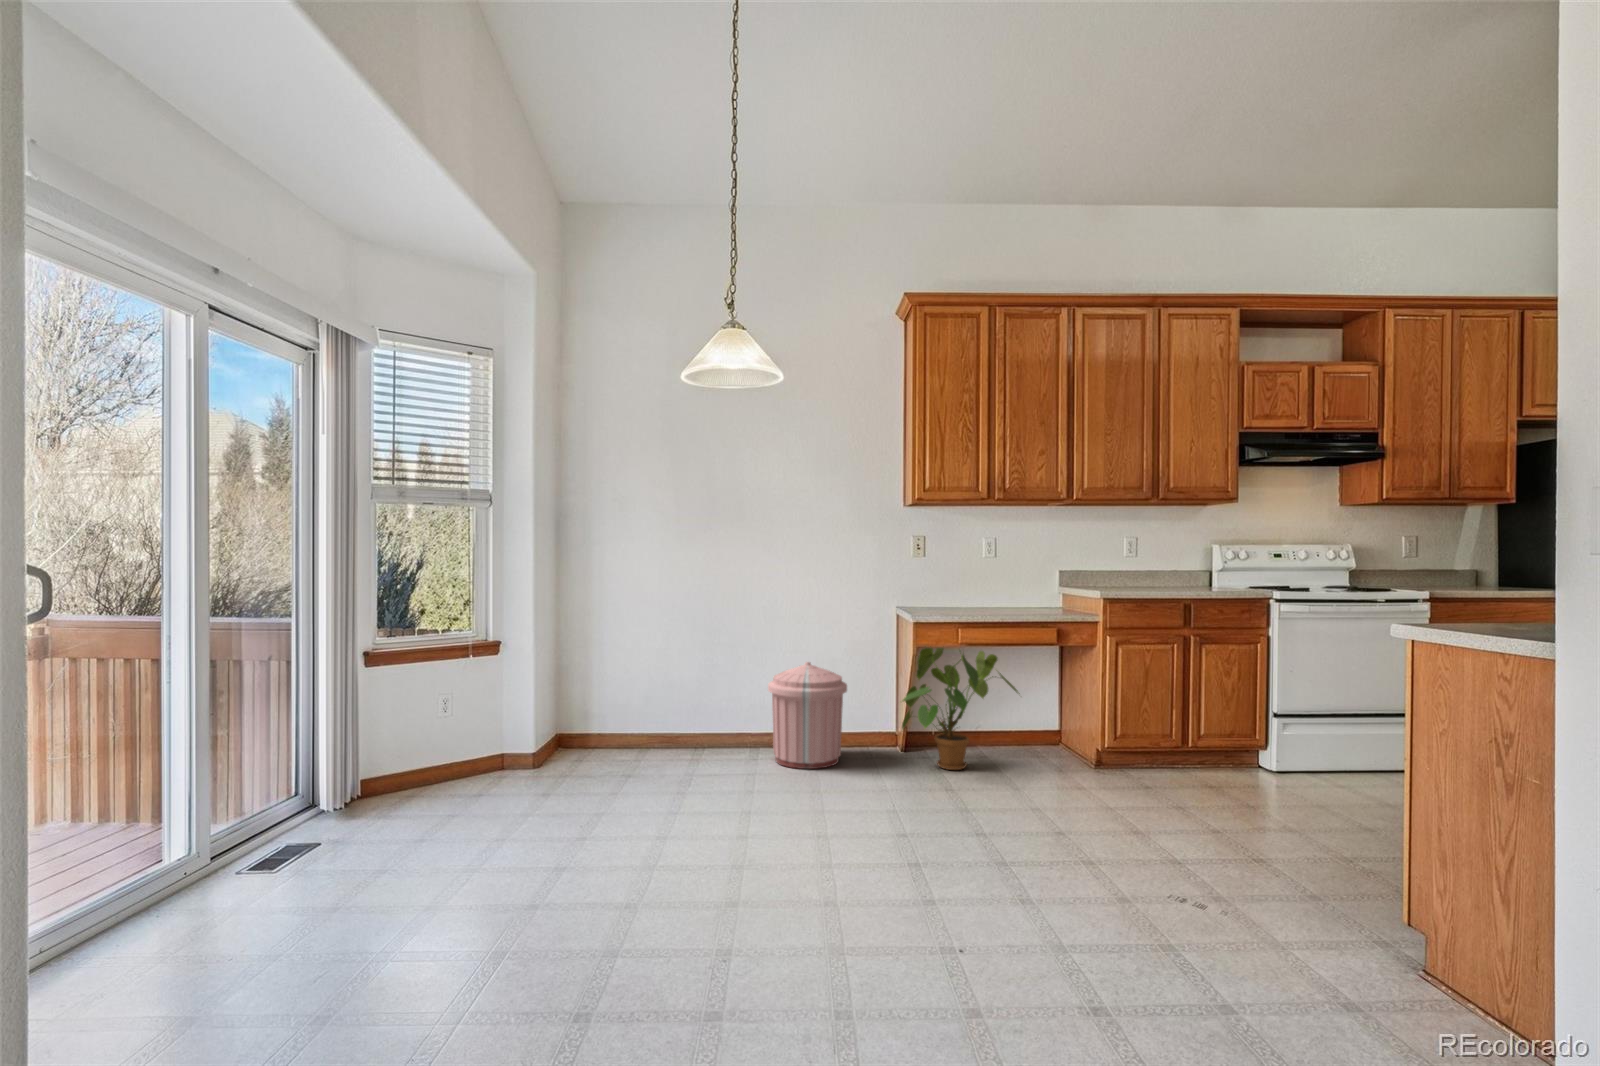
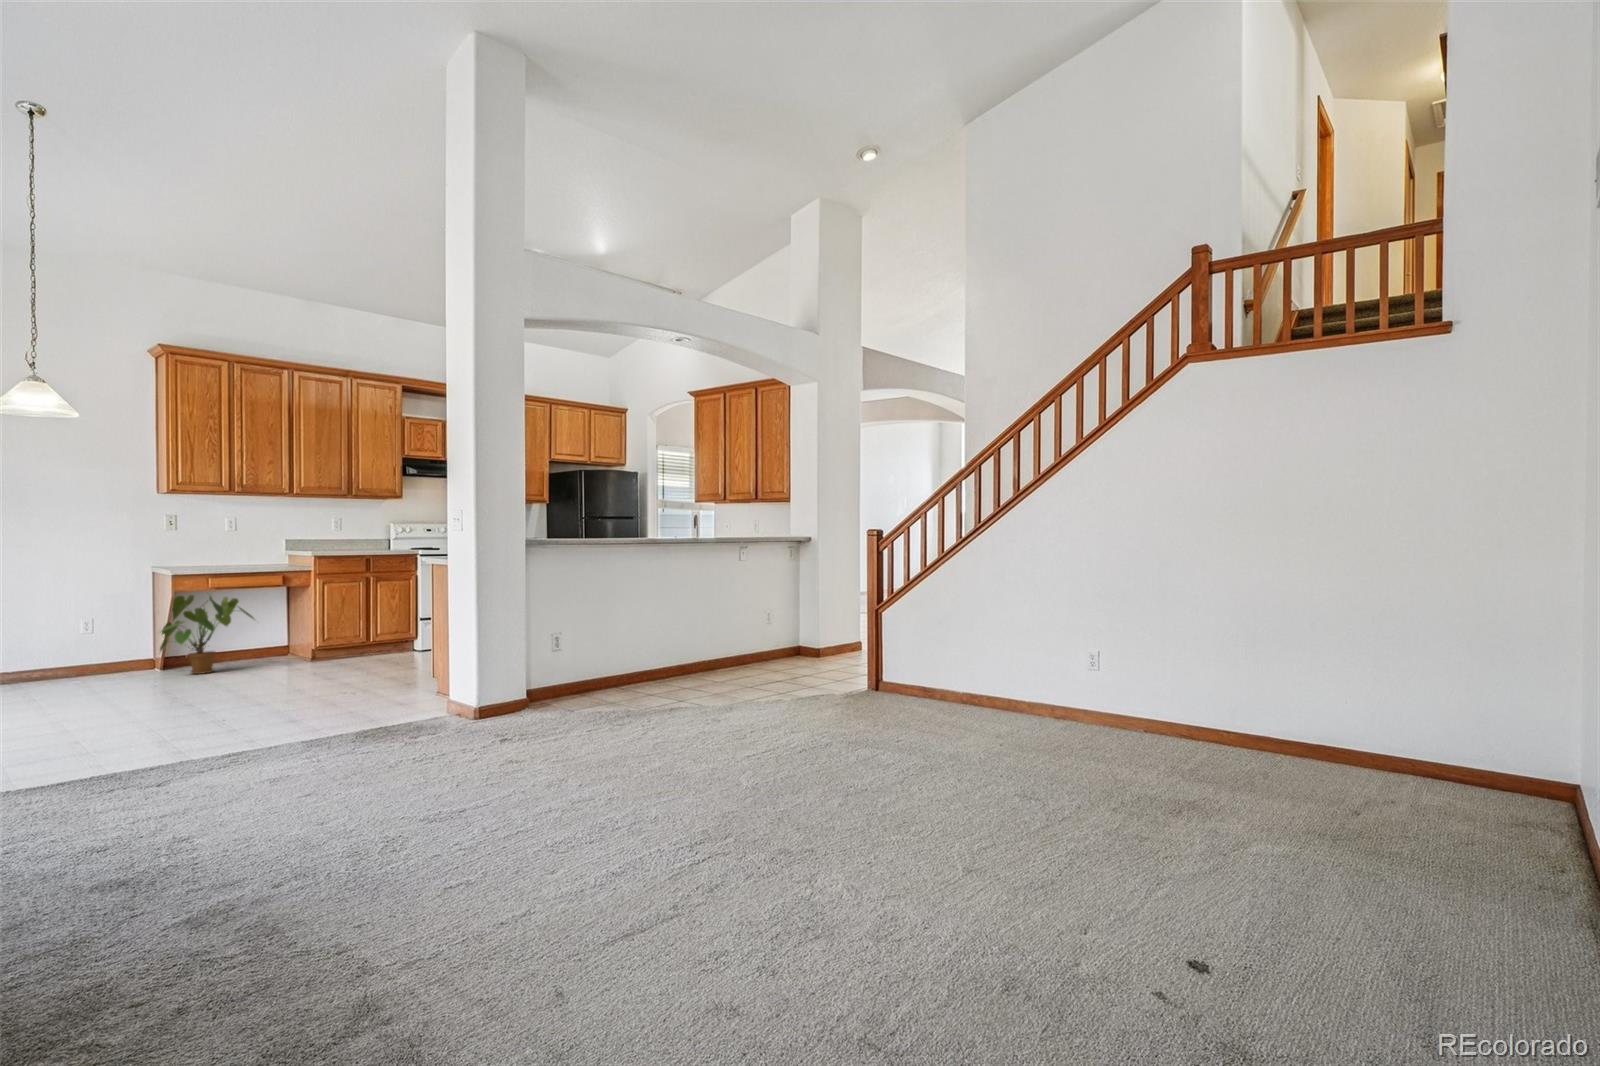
trash can: present [768,662,847,769] -> none [29,612,109,690]

